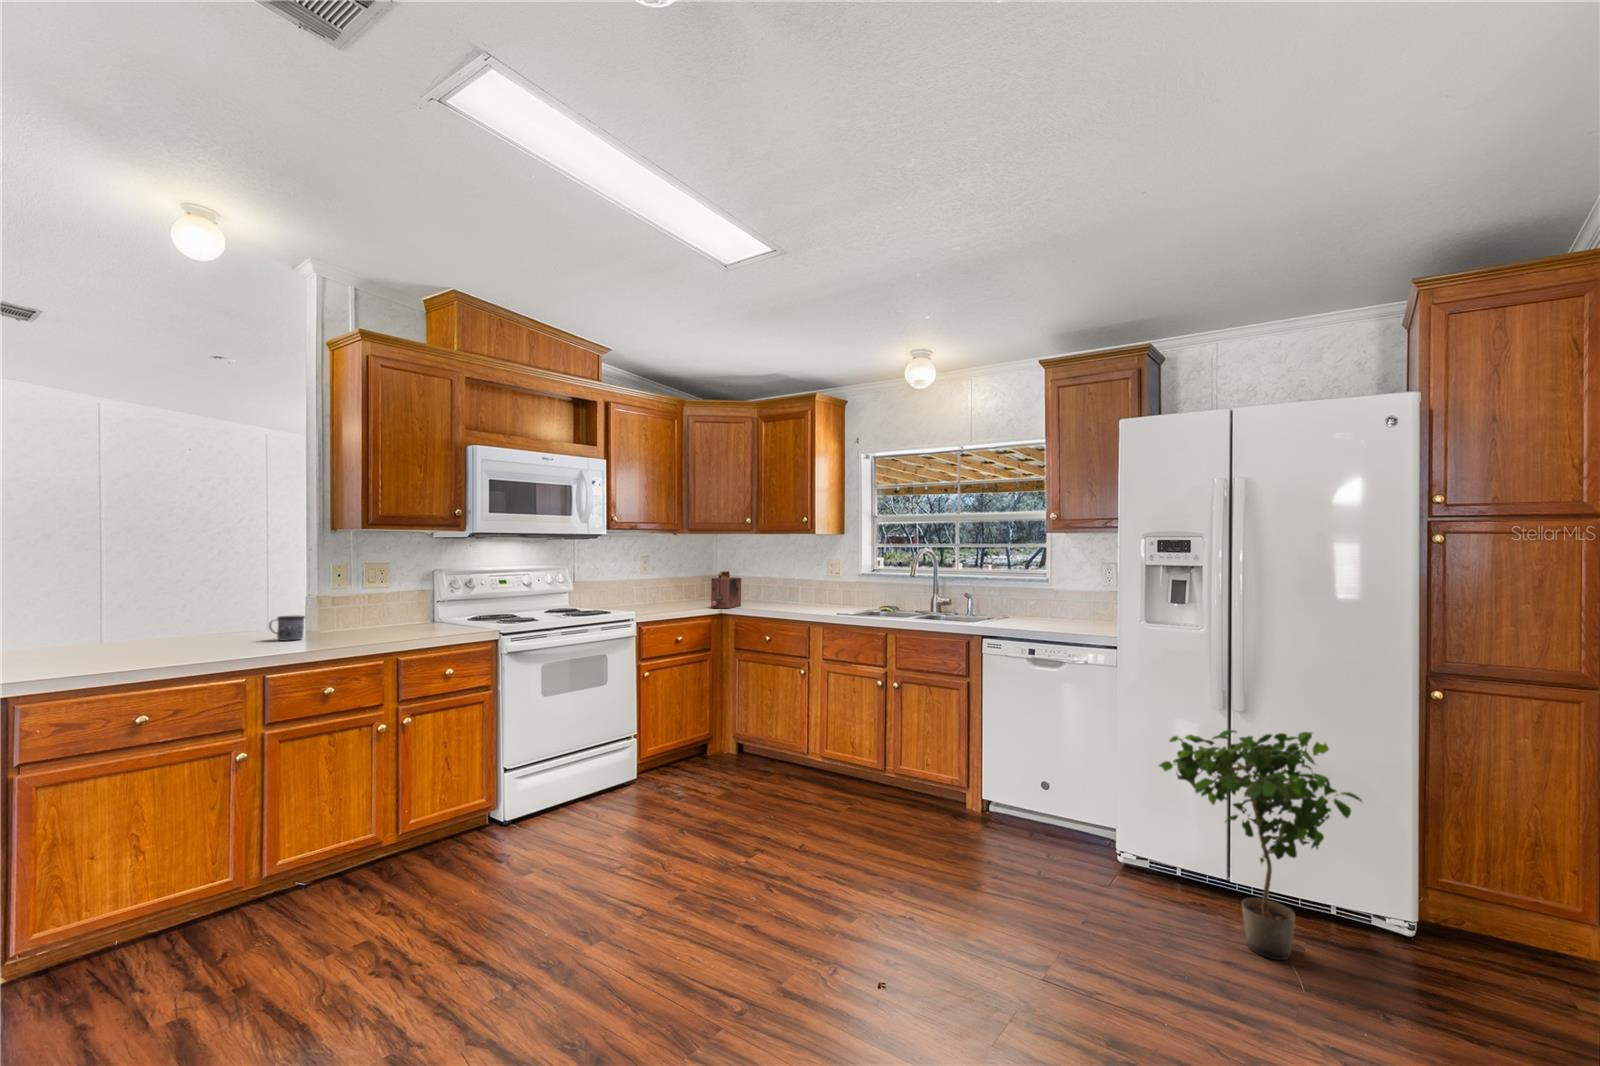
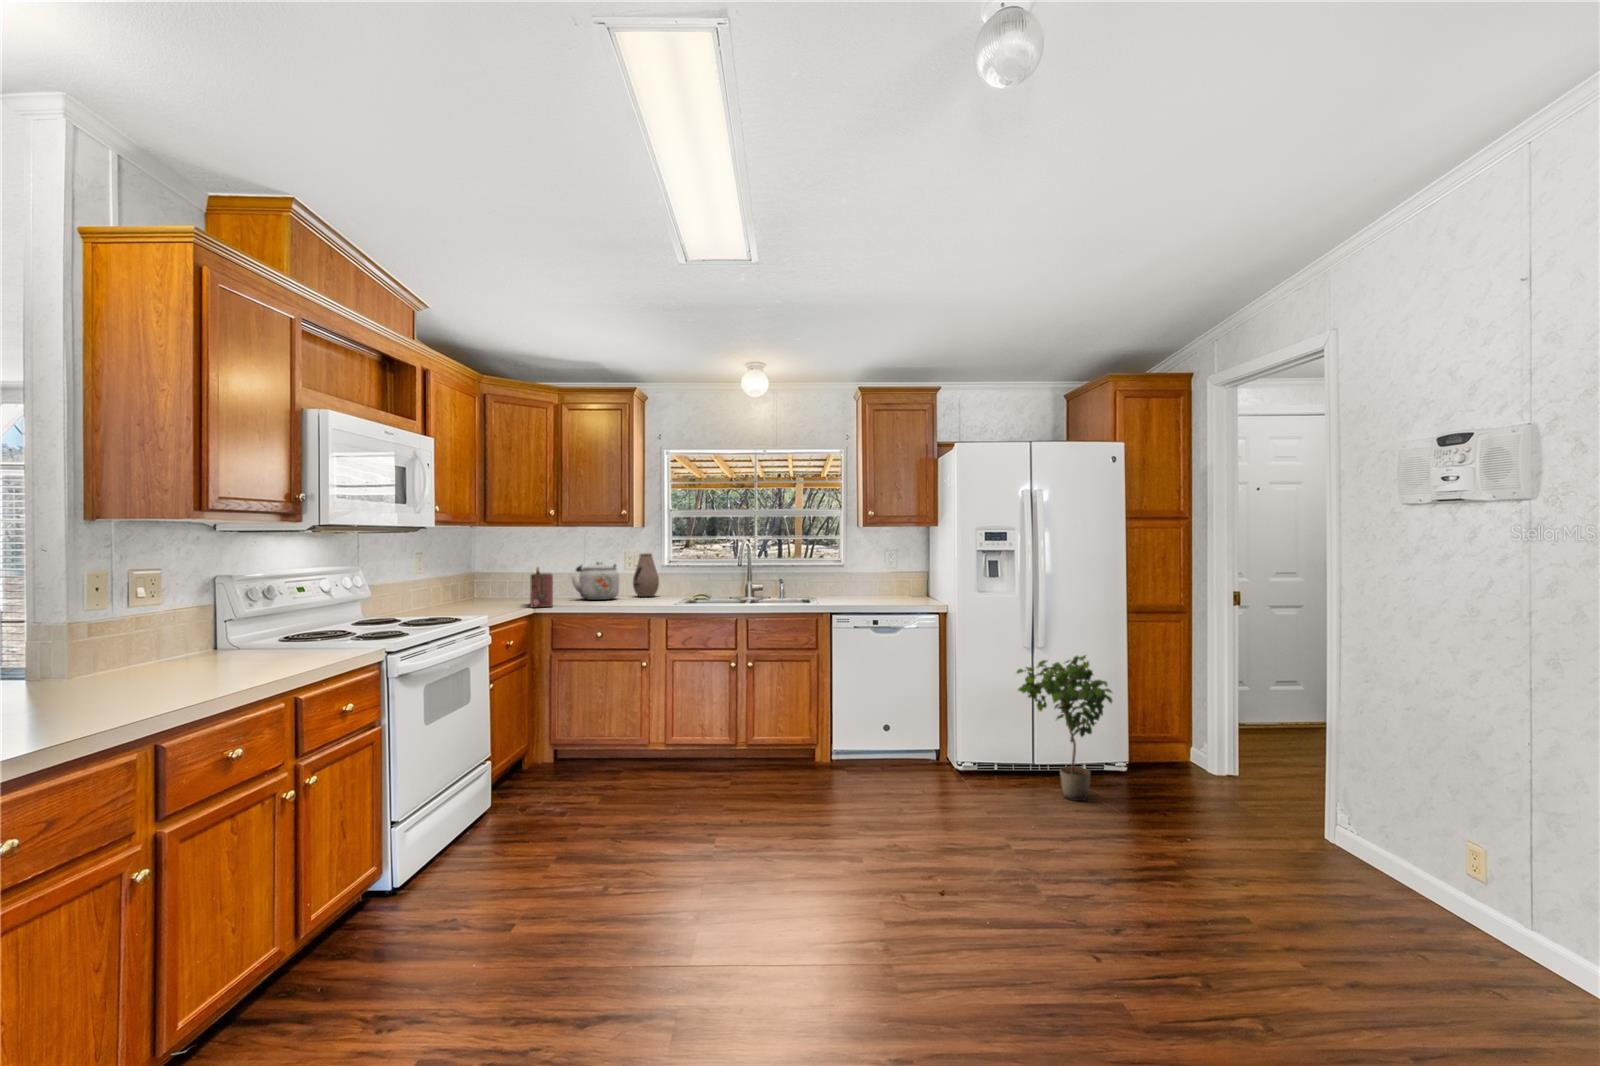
vase: none [829,562,855,606] -> present [633,553,659,597]
kettle: none [766,568,811,605] -> present [572,562,619,600]
mug: present [269,616,305,641] -> none [60,655,128,696]

